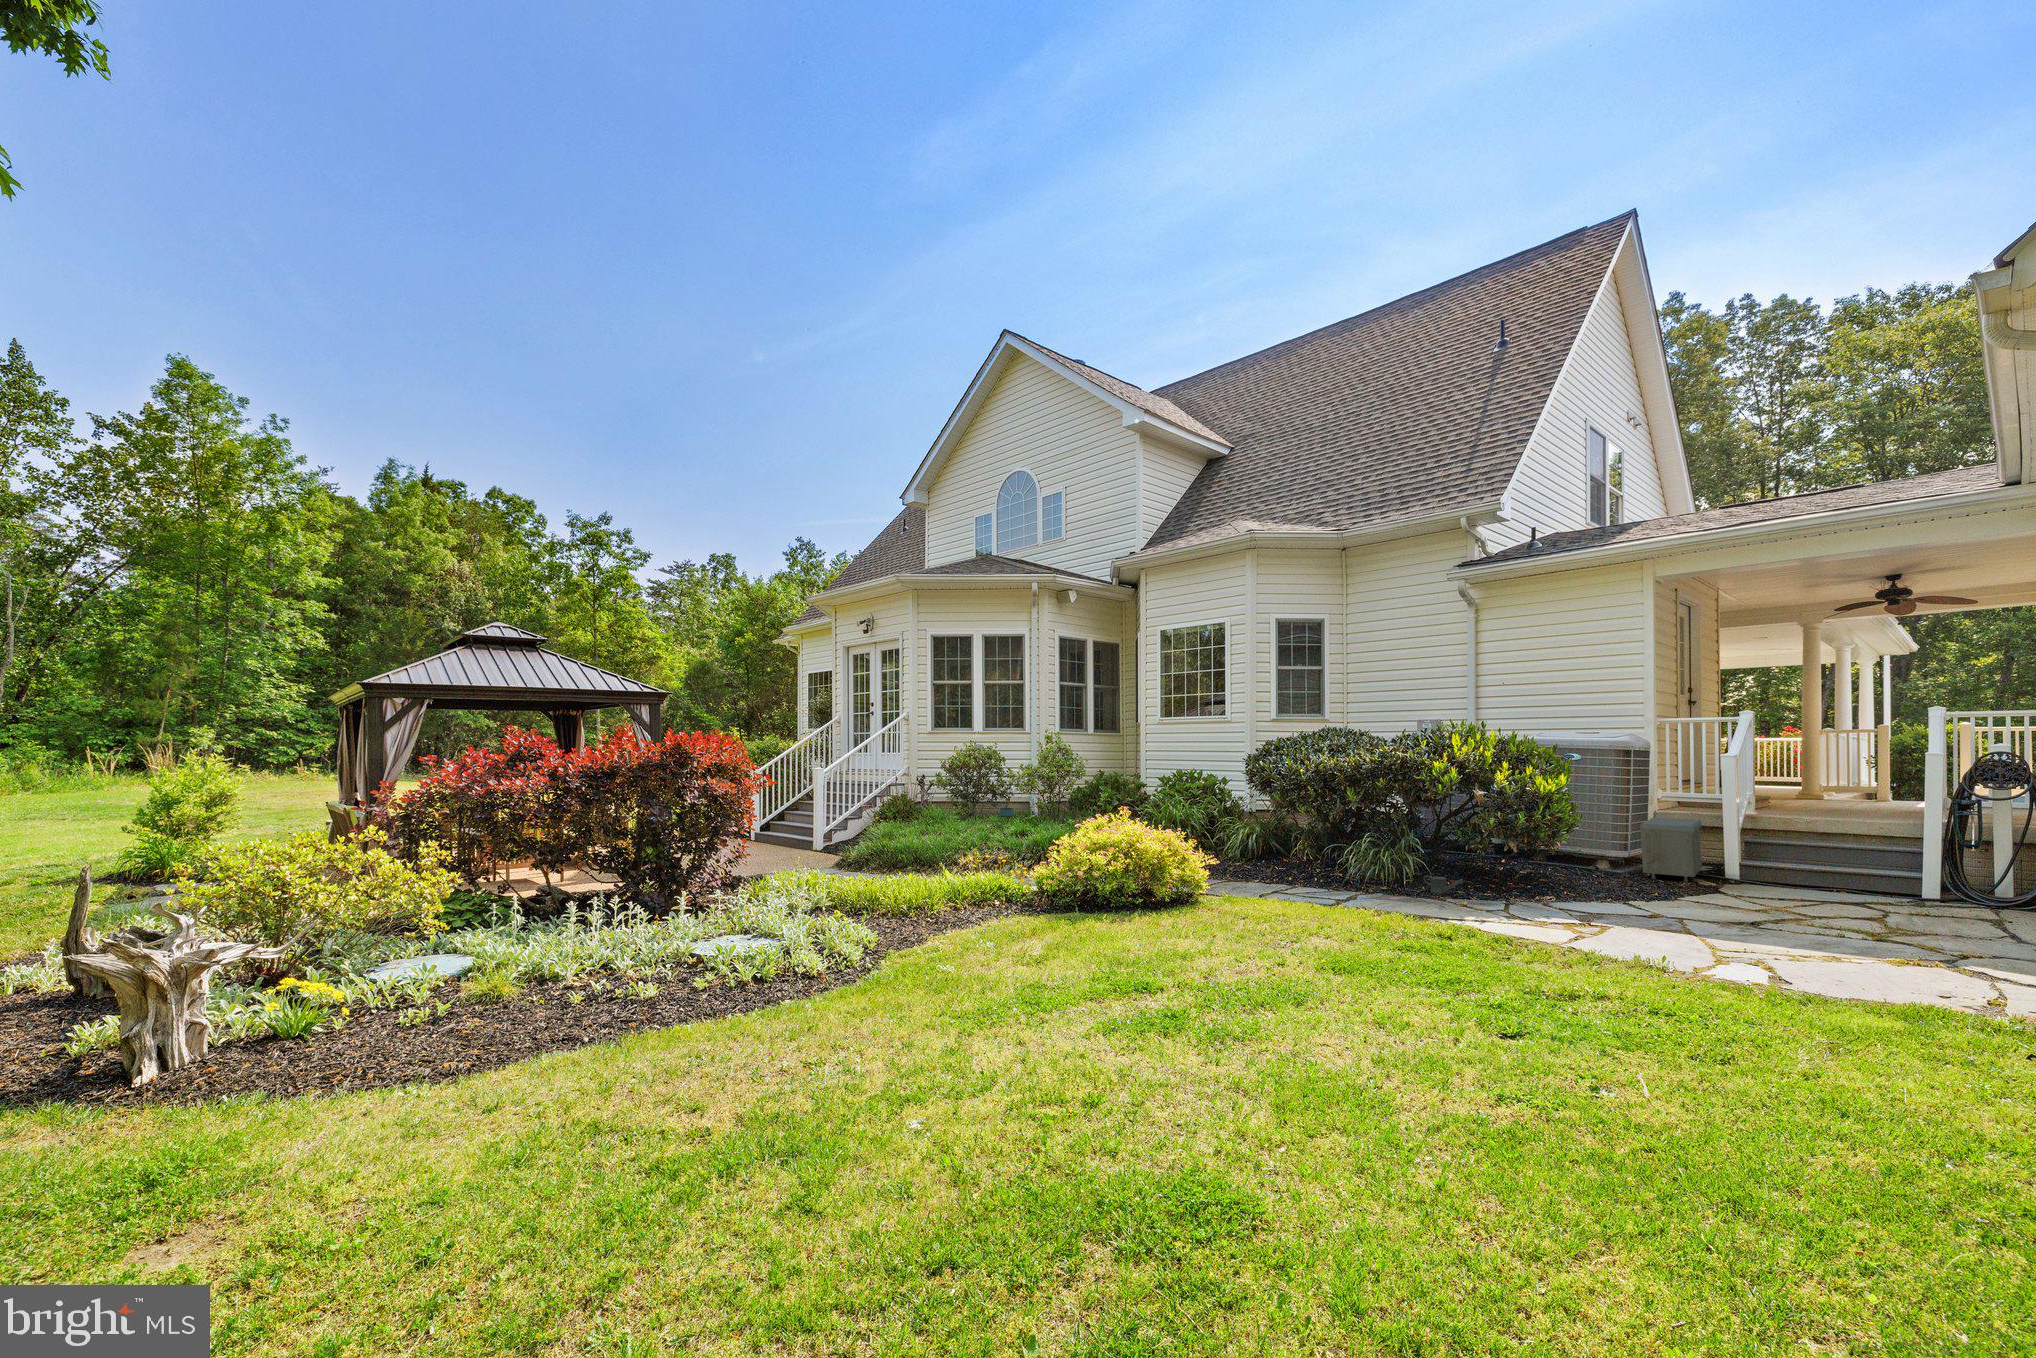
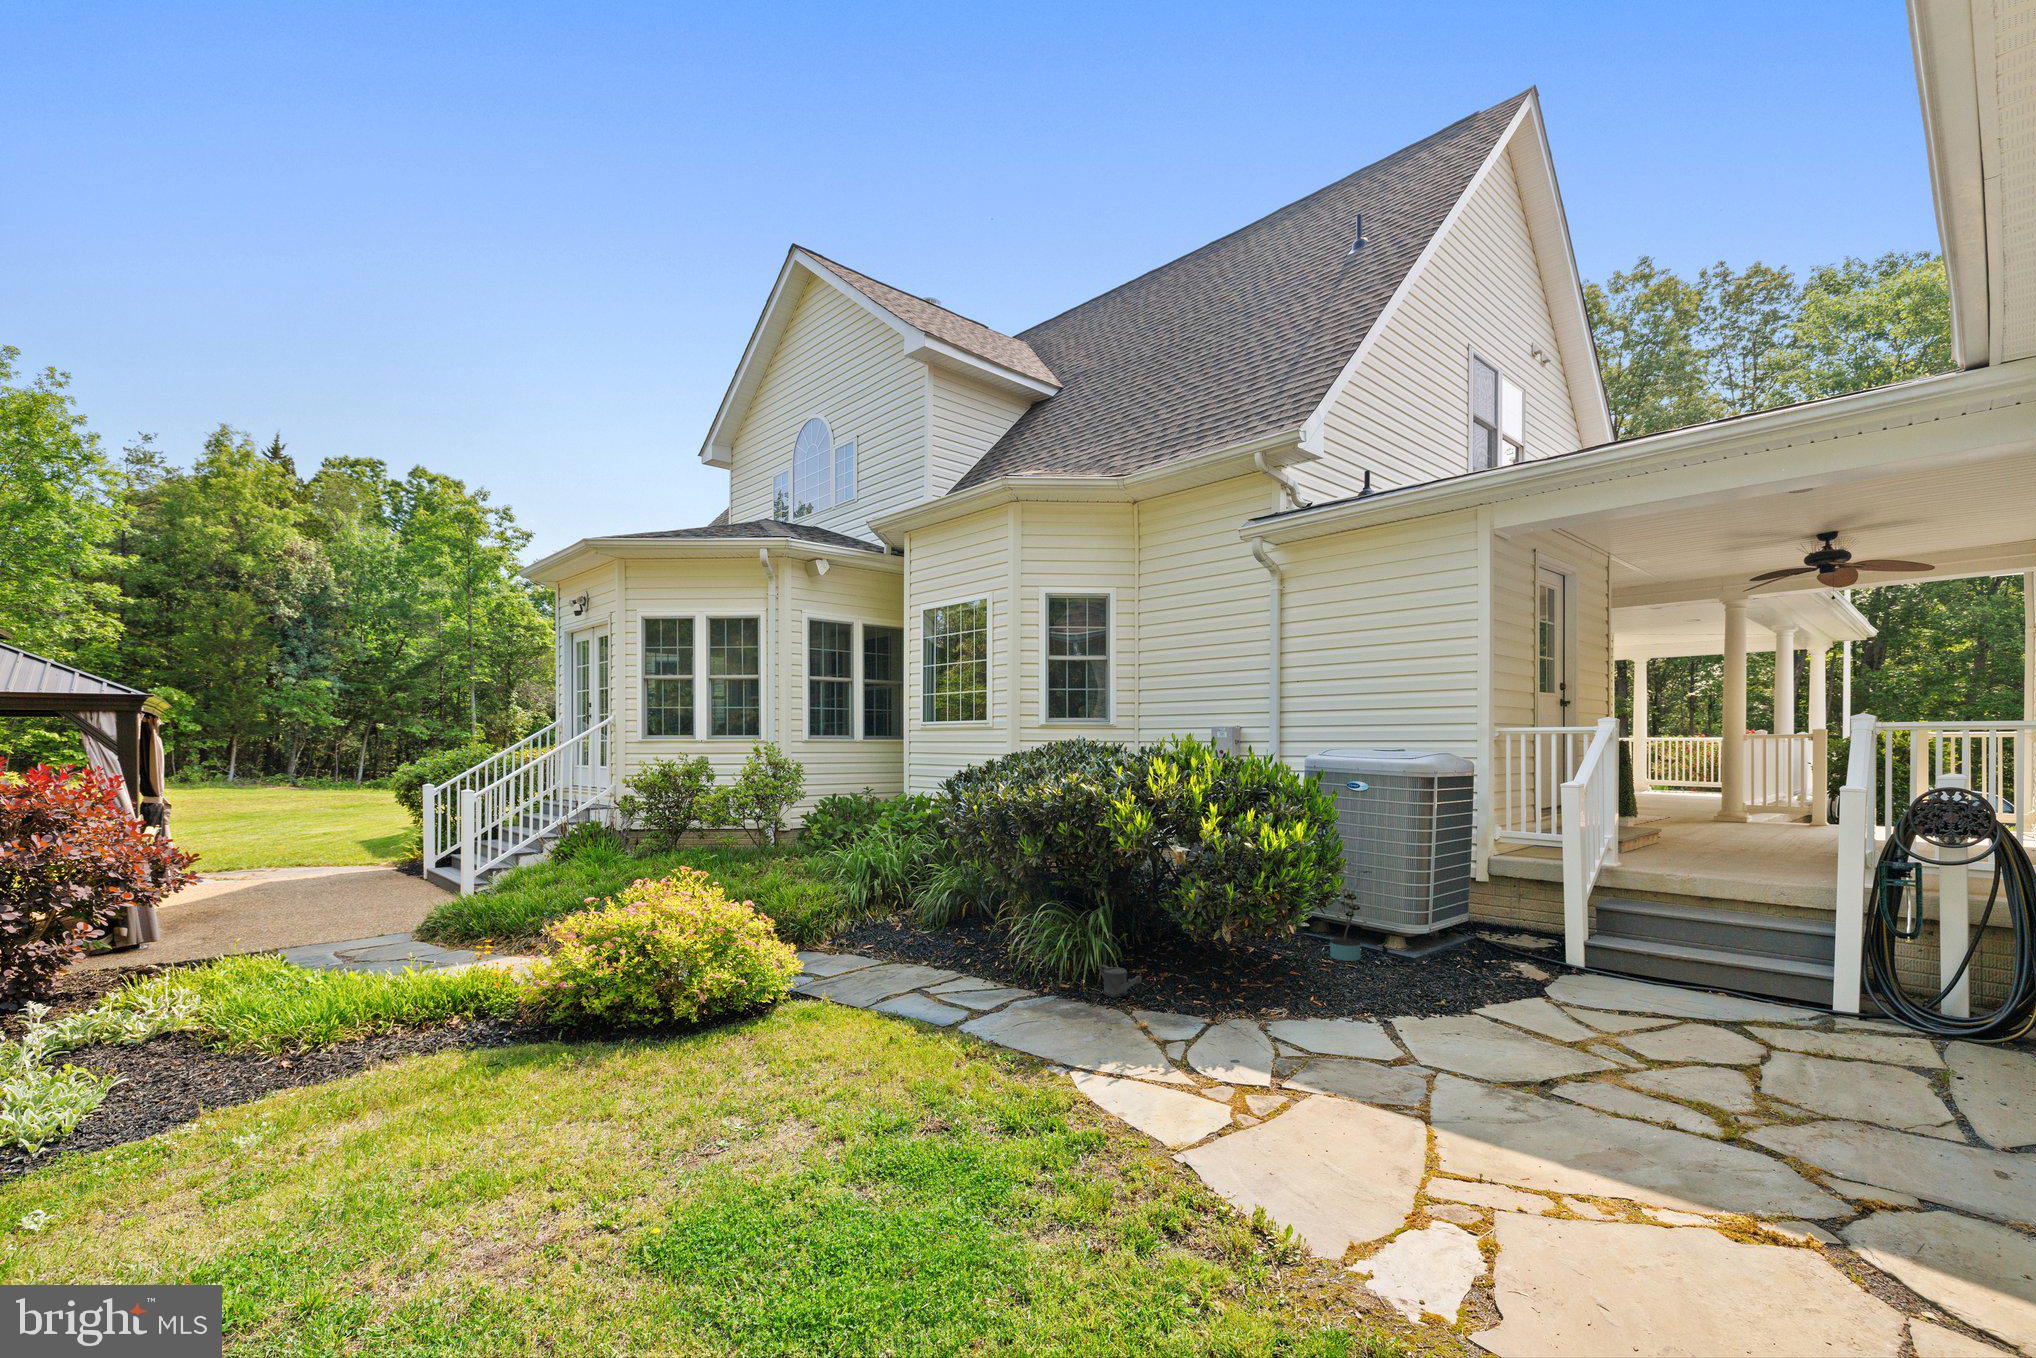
potted plant: present [996,773,1019,816] -> present [1330,863,1371,961]
storage bench: present [1640,817,1702,882] -> none [1446,869,1540,970]

